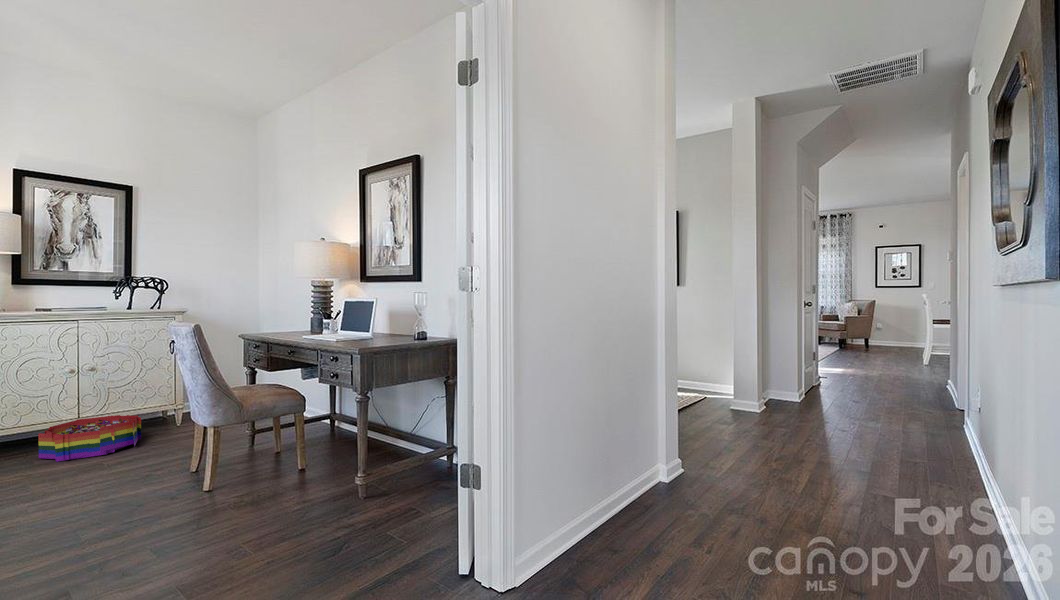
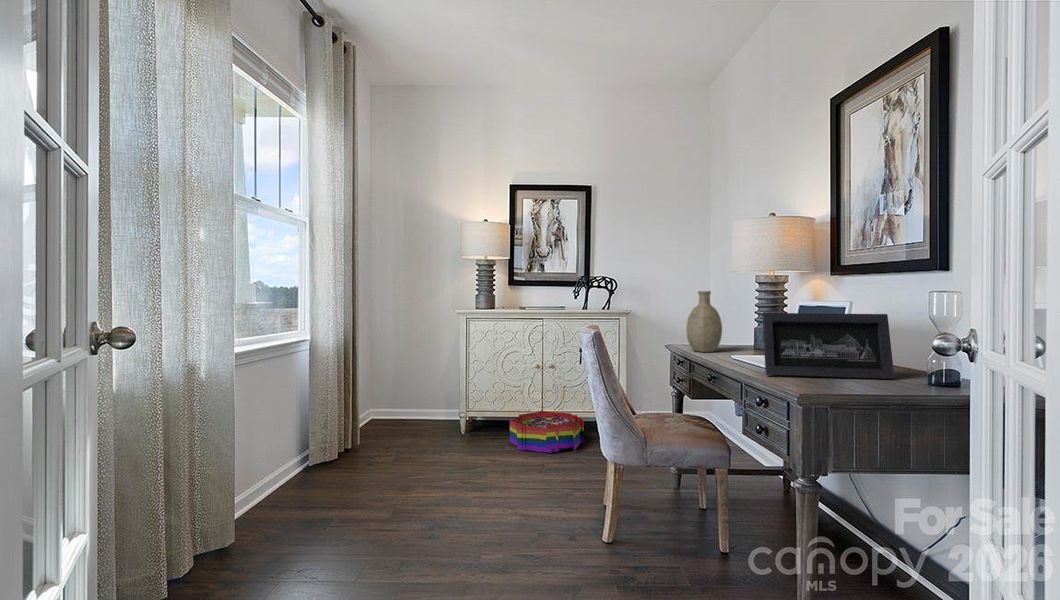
decorative vase: none [264,292,292,337] -> present [686,291,722,352]
picture frame: none [330,305,399,343] -> present [763,313,894,379]

